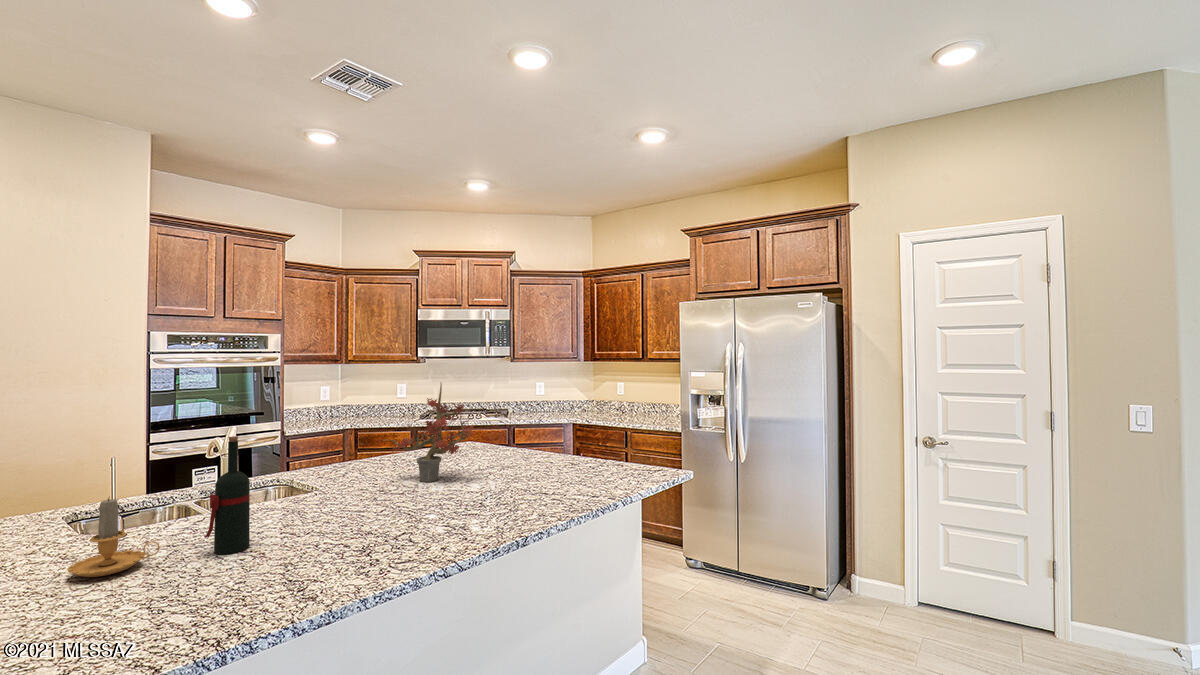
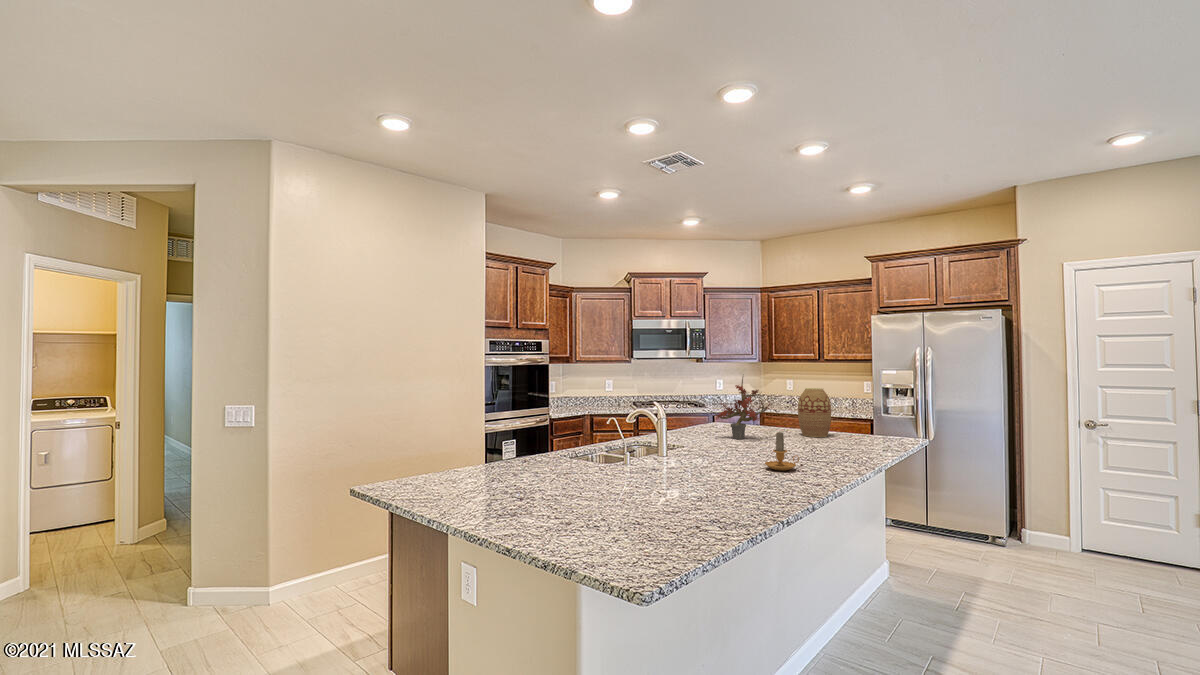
vase: none [532,400,578,474] -> present [798,388,831,437]
wine bottle: present [205,436,250,554] -> none [688,400,705,462]
candle: present [68,498,160,577] -> present [765,432,799,471]

